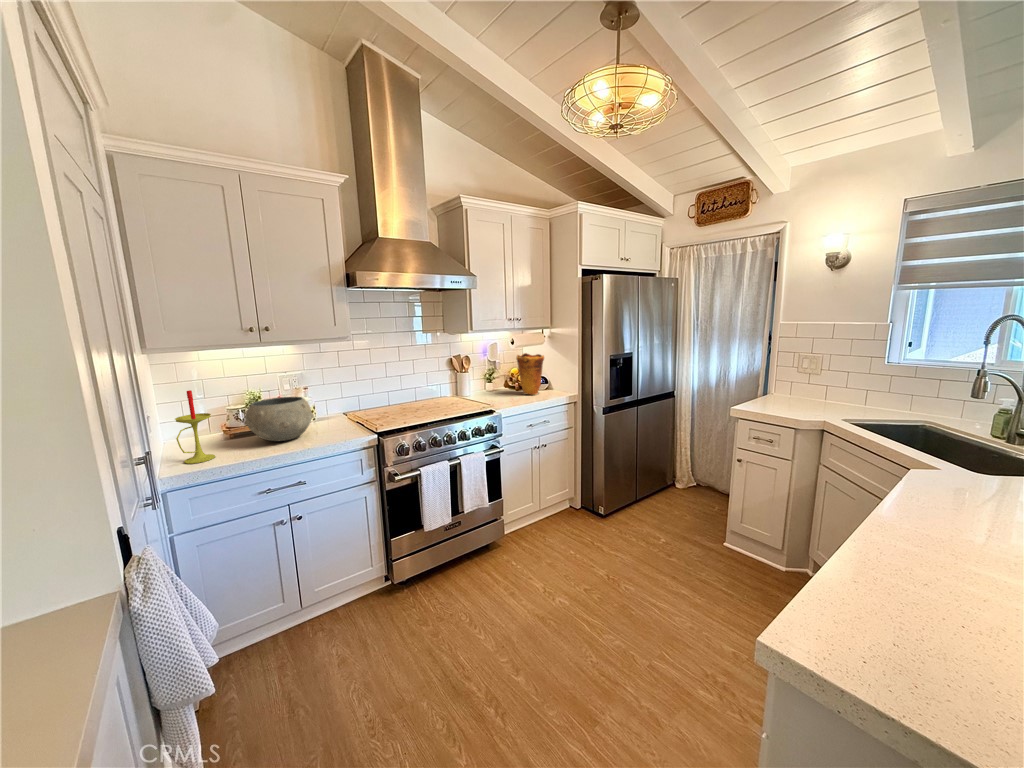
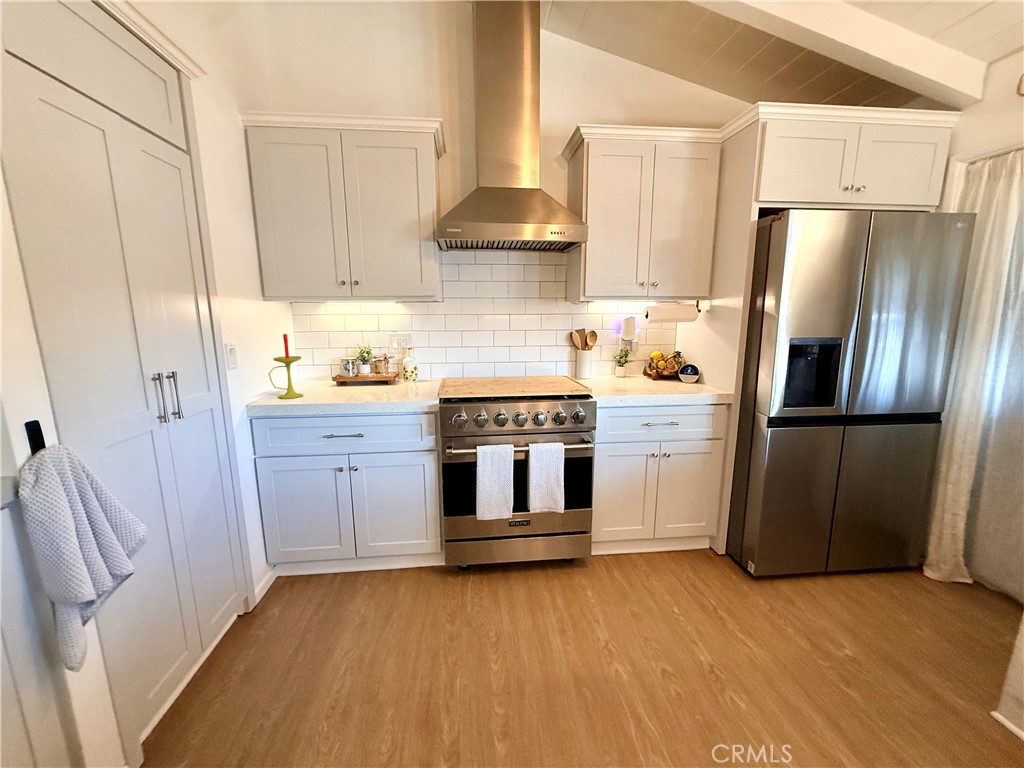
vase: present [516,353,544,395] -> none [645,329,686,386]
ceramic bowl: present [244,397,314,441] -> none [333,352,394,393]

